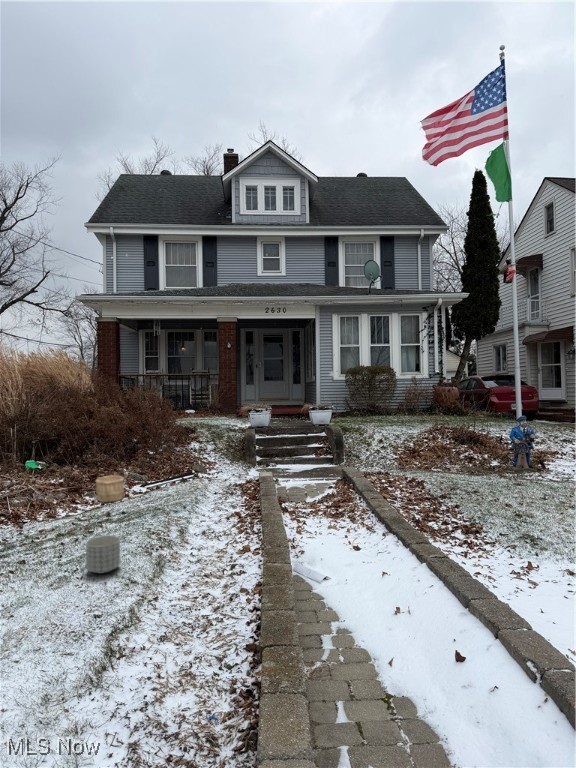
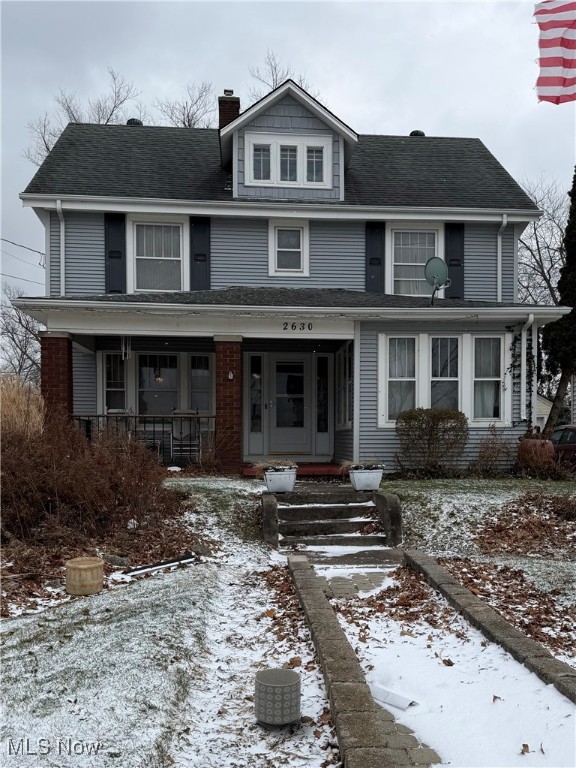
planter: present [86,535,120,574] -> present [254,668,301,725]

